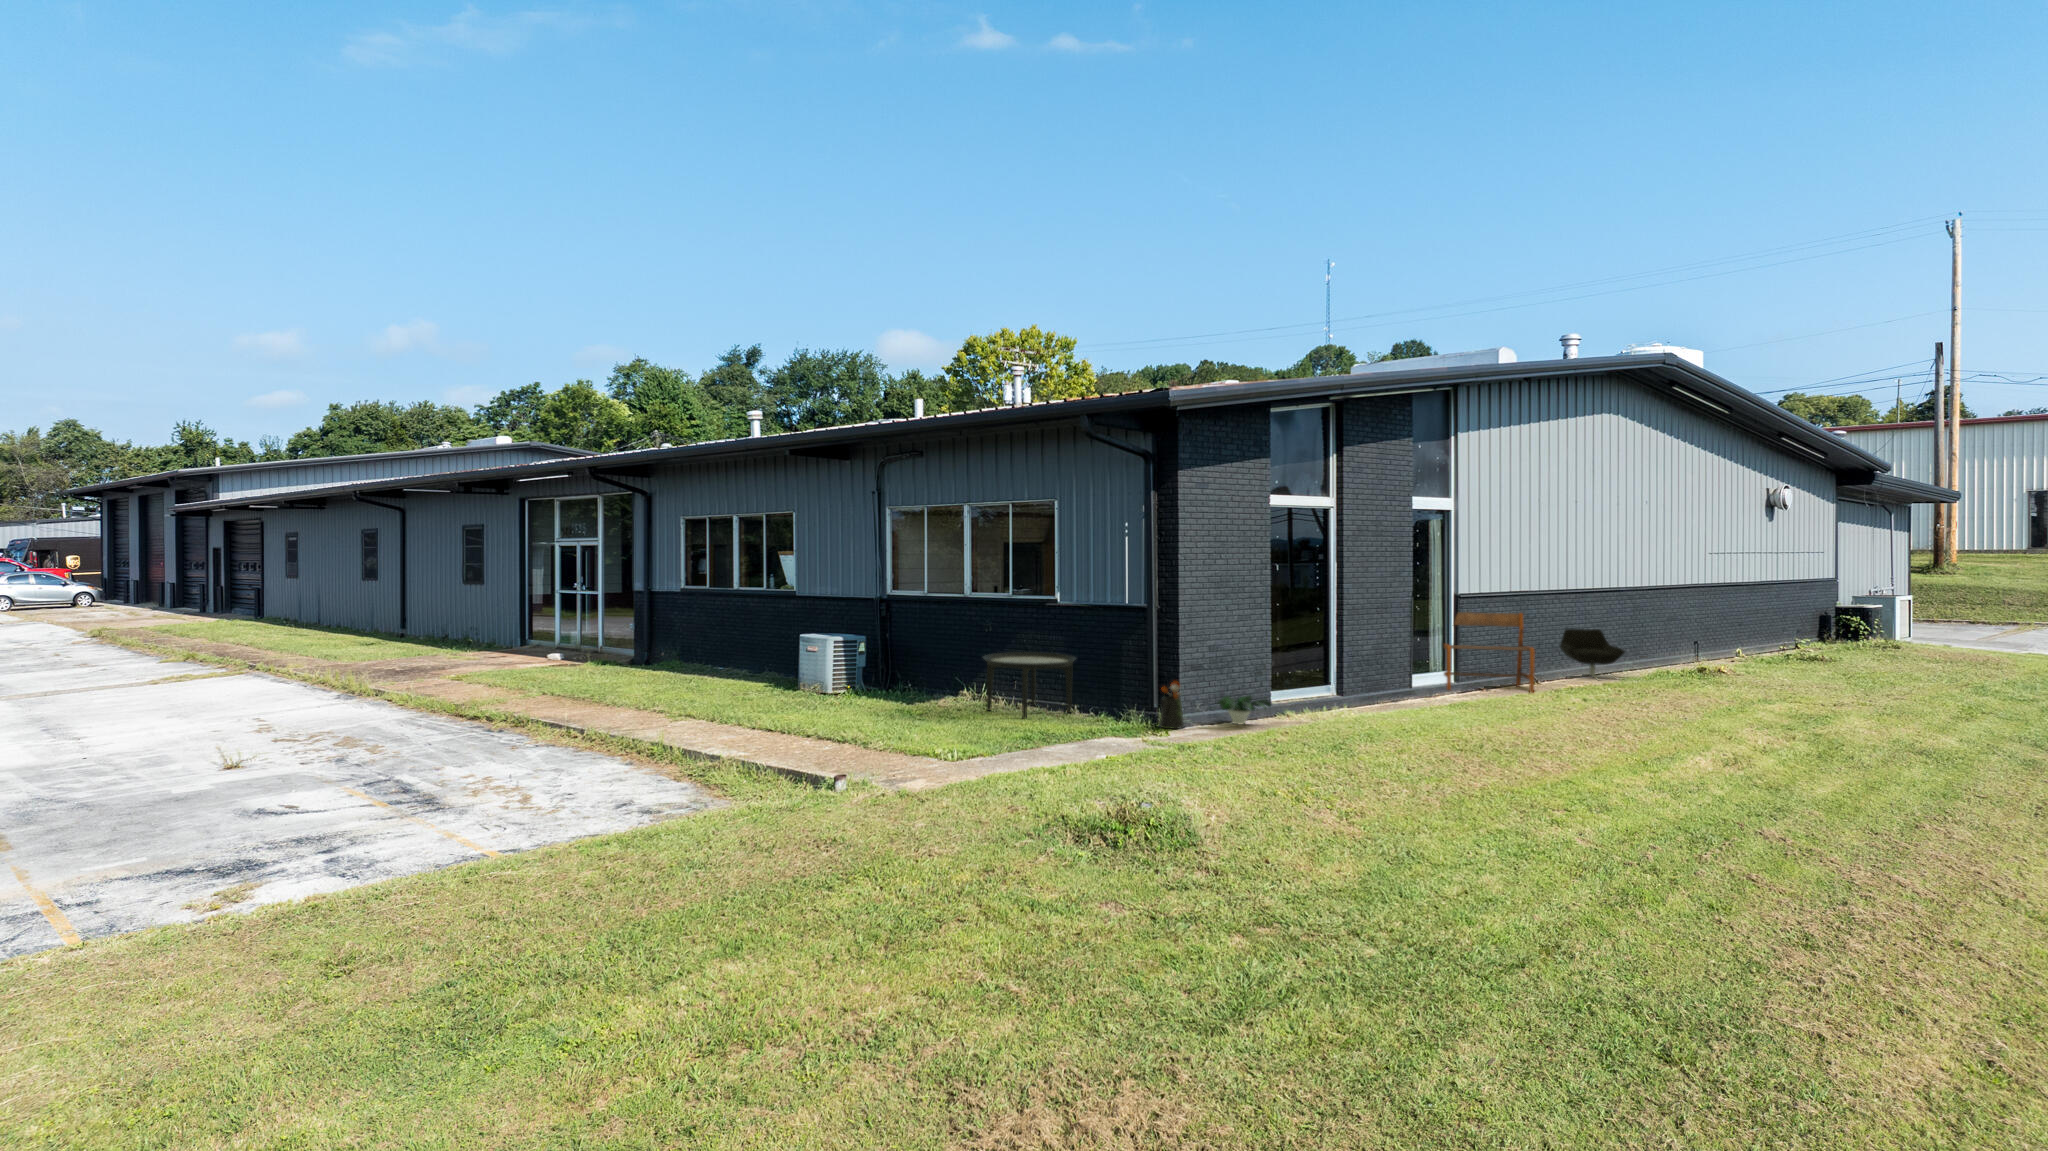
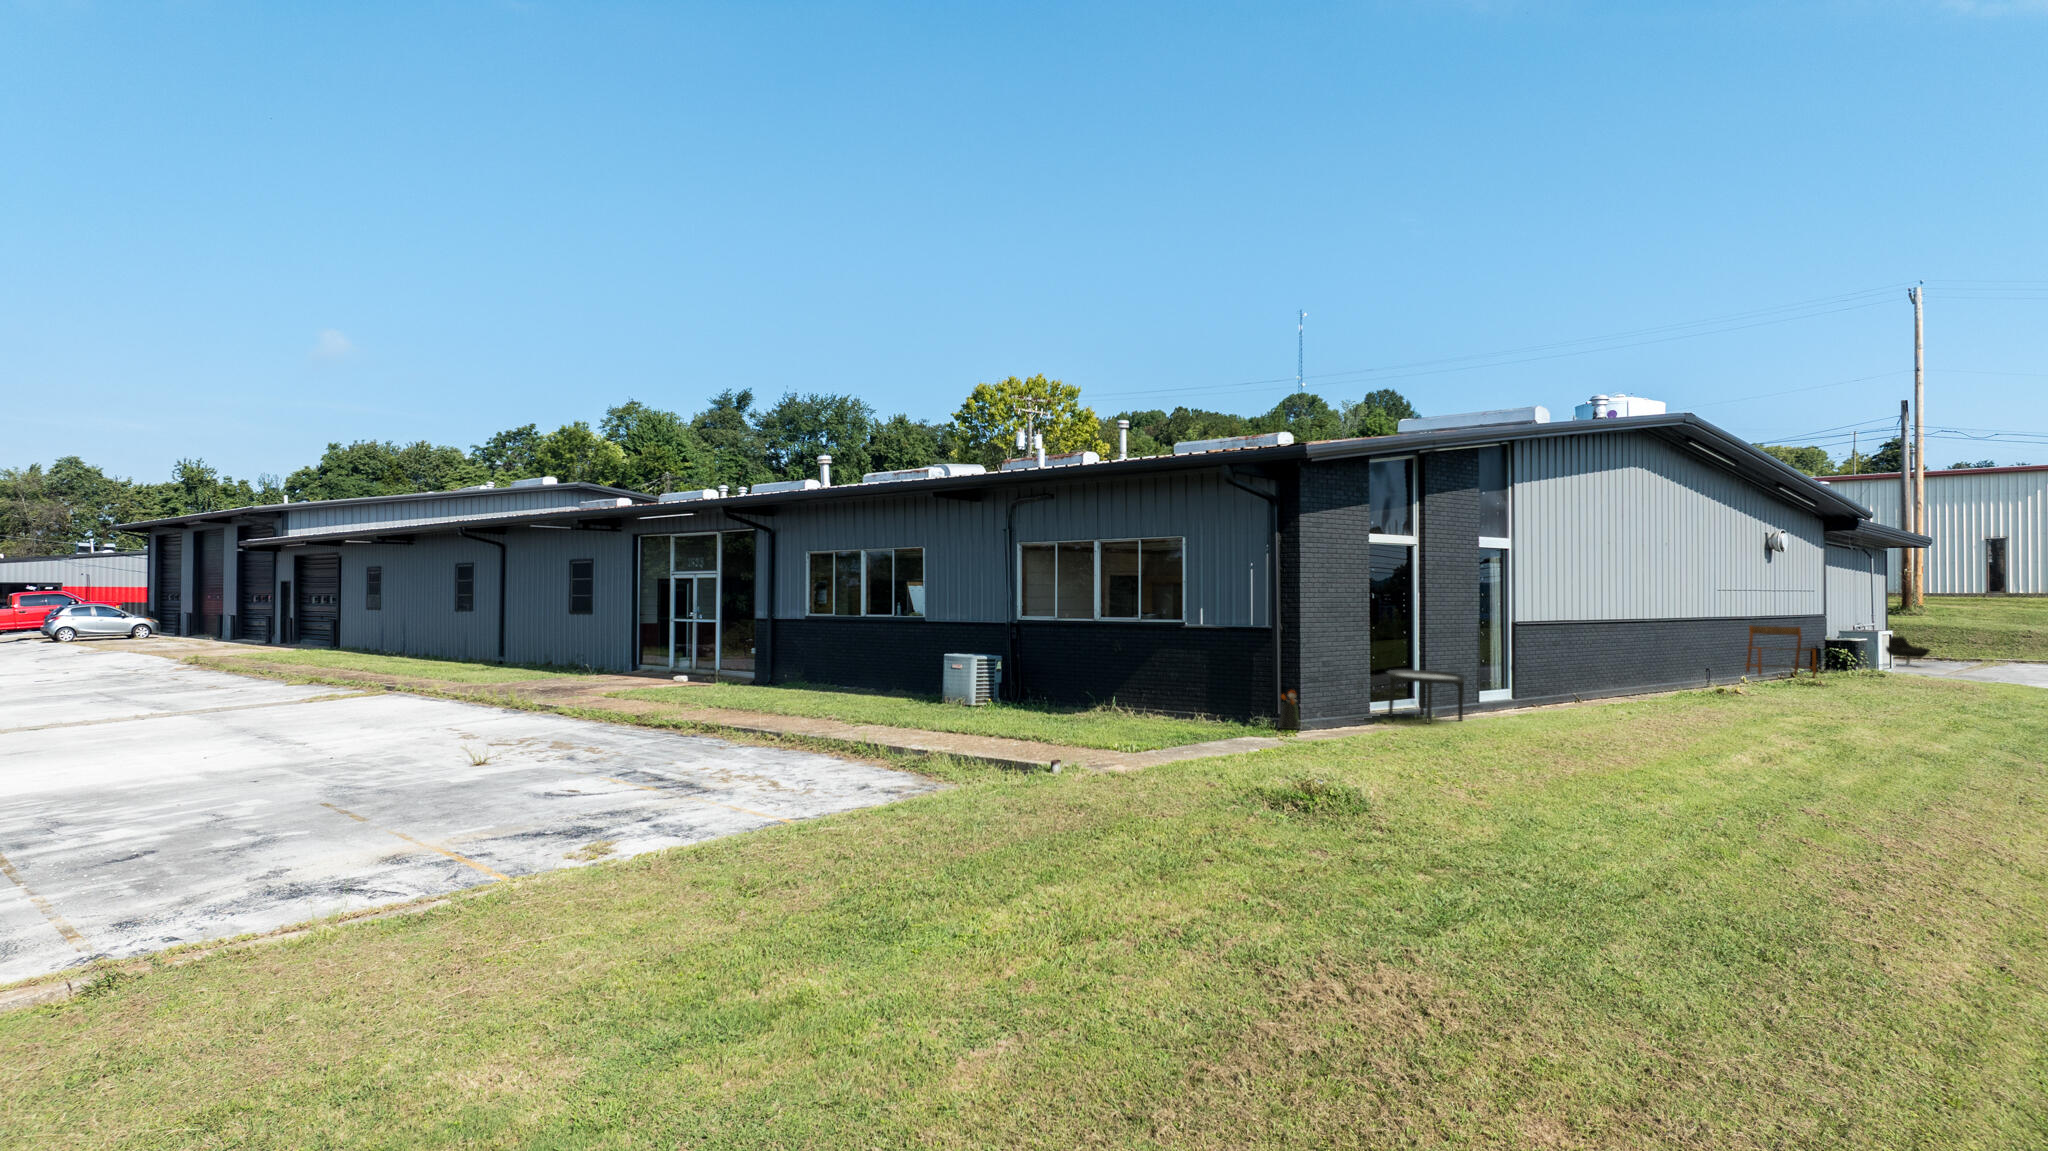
bench: present [1444,612,1535,693] -> present [1745,625,1816,678]
lounge chair: present [1560,629,1625,679] -> present [1886,636,1930,665]
round table: present [983,652,1076,719] -> present [1387,670,1467,723]
potted plant: present [1217,696,1272,725] -> none [1323,703,1371,727]

